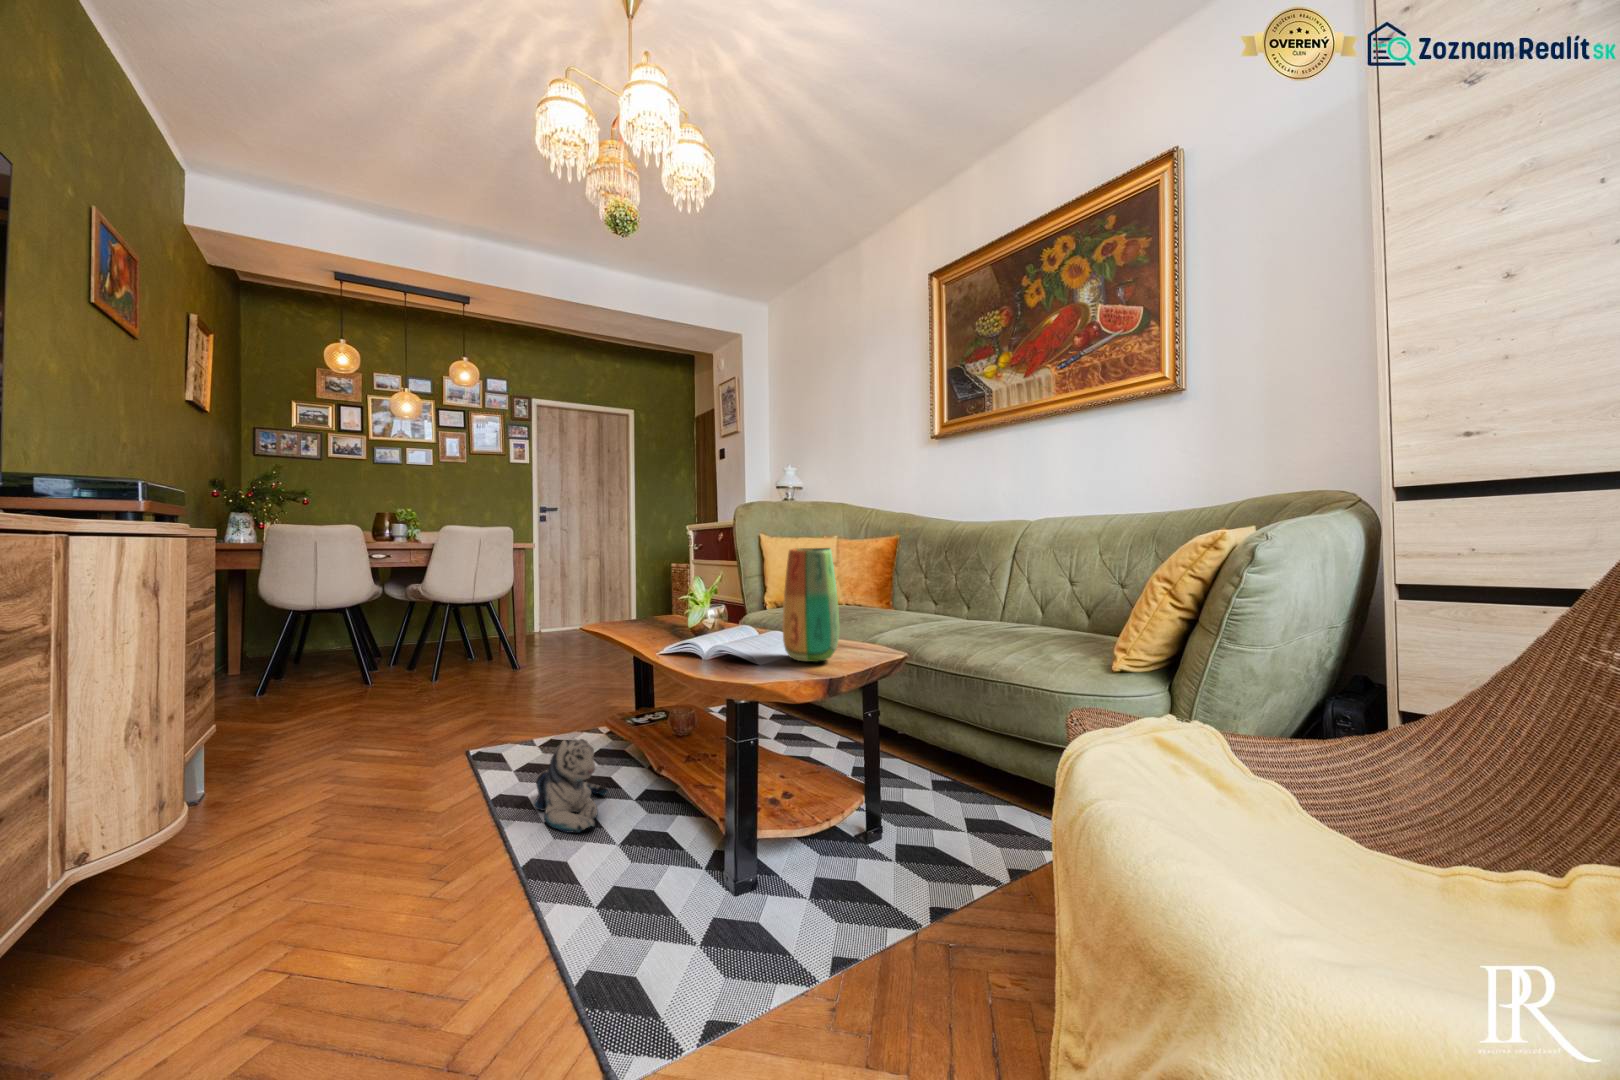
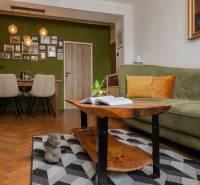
vase: present [782,548,840,662] -> none [121,61,144,105]

